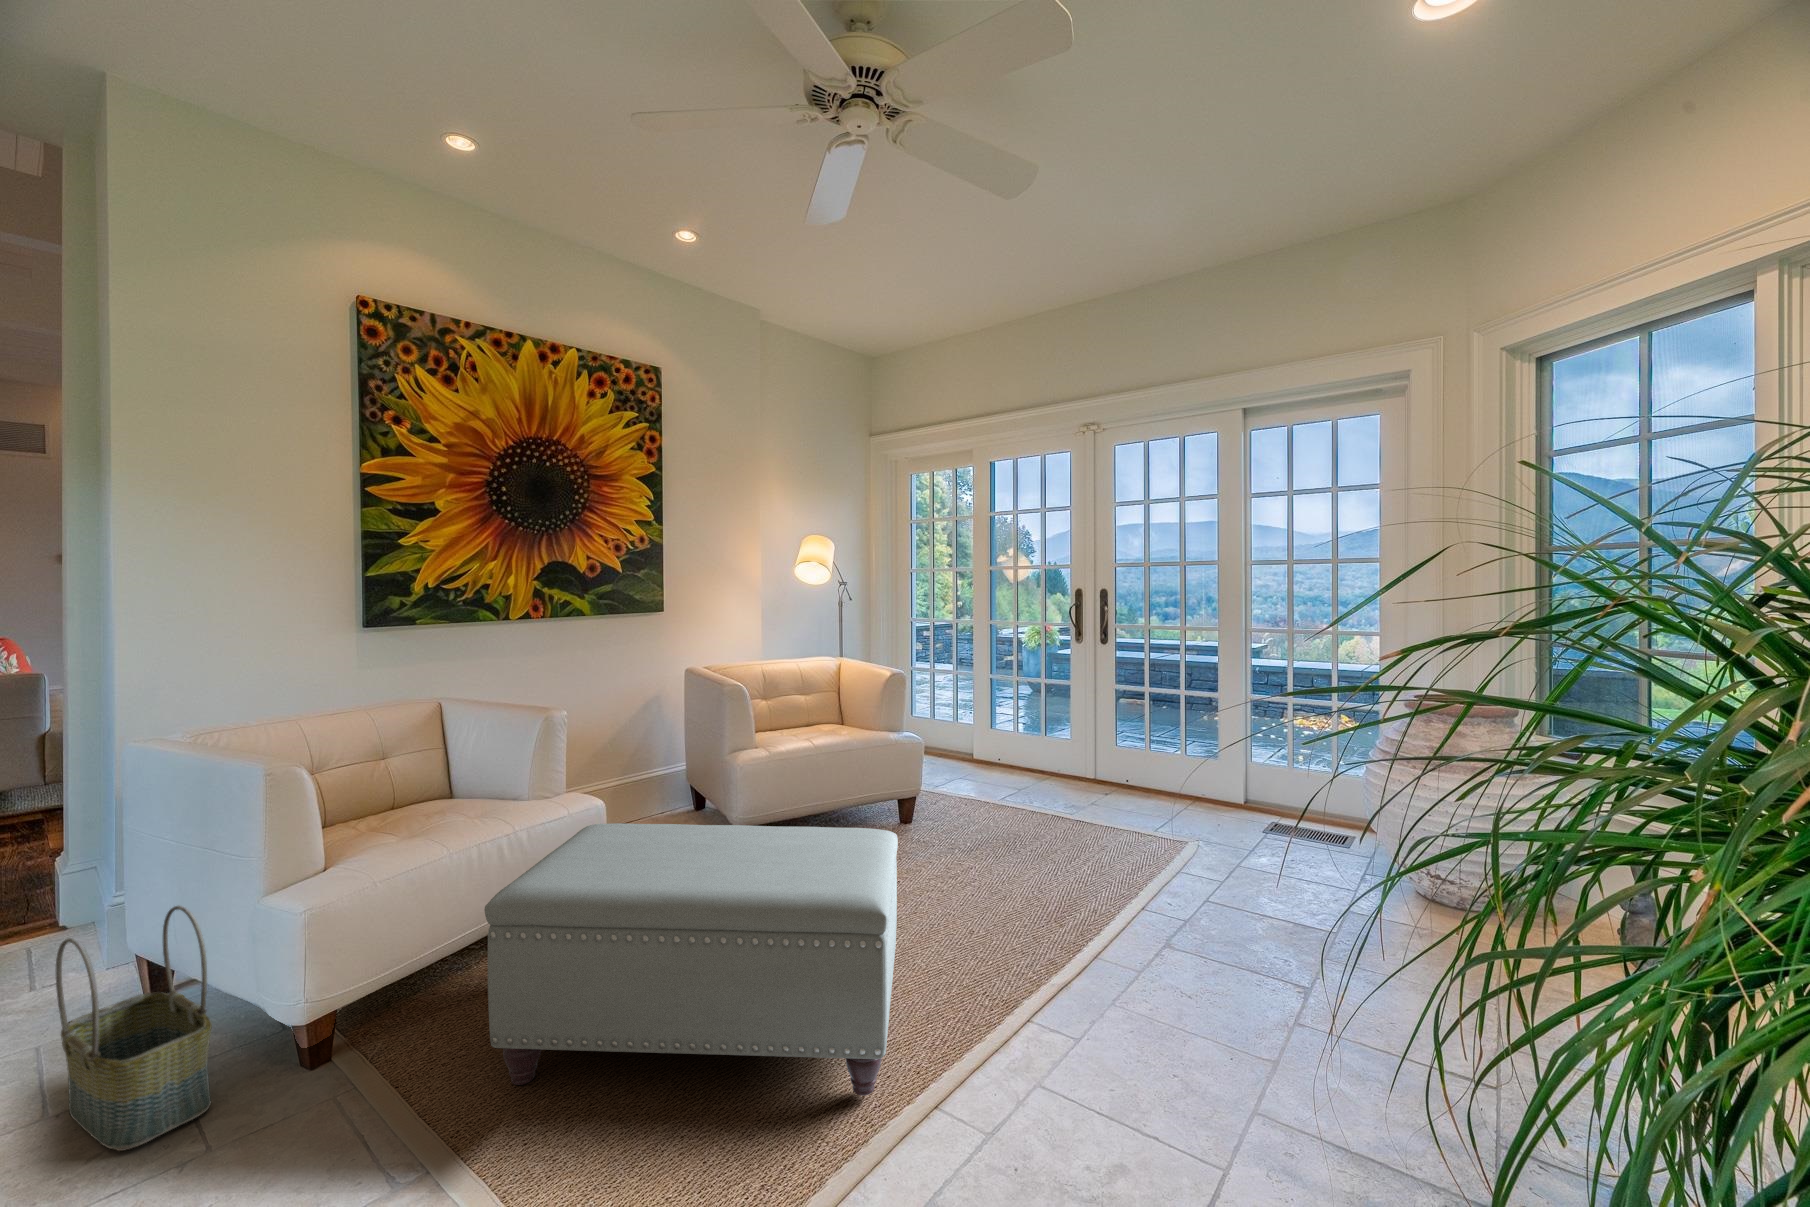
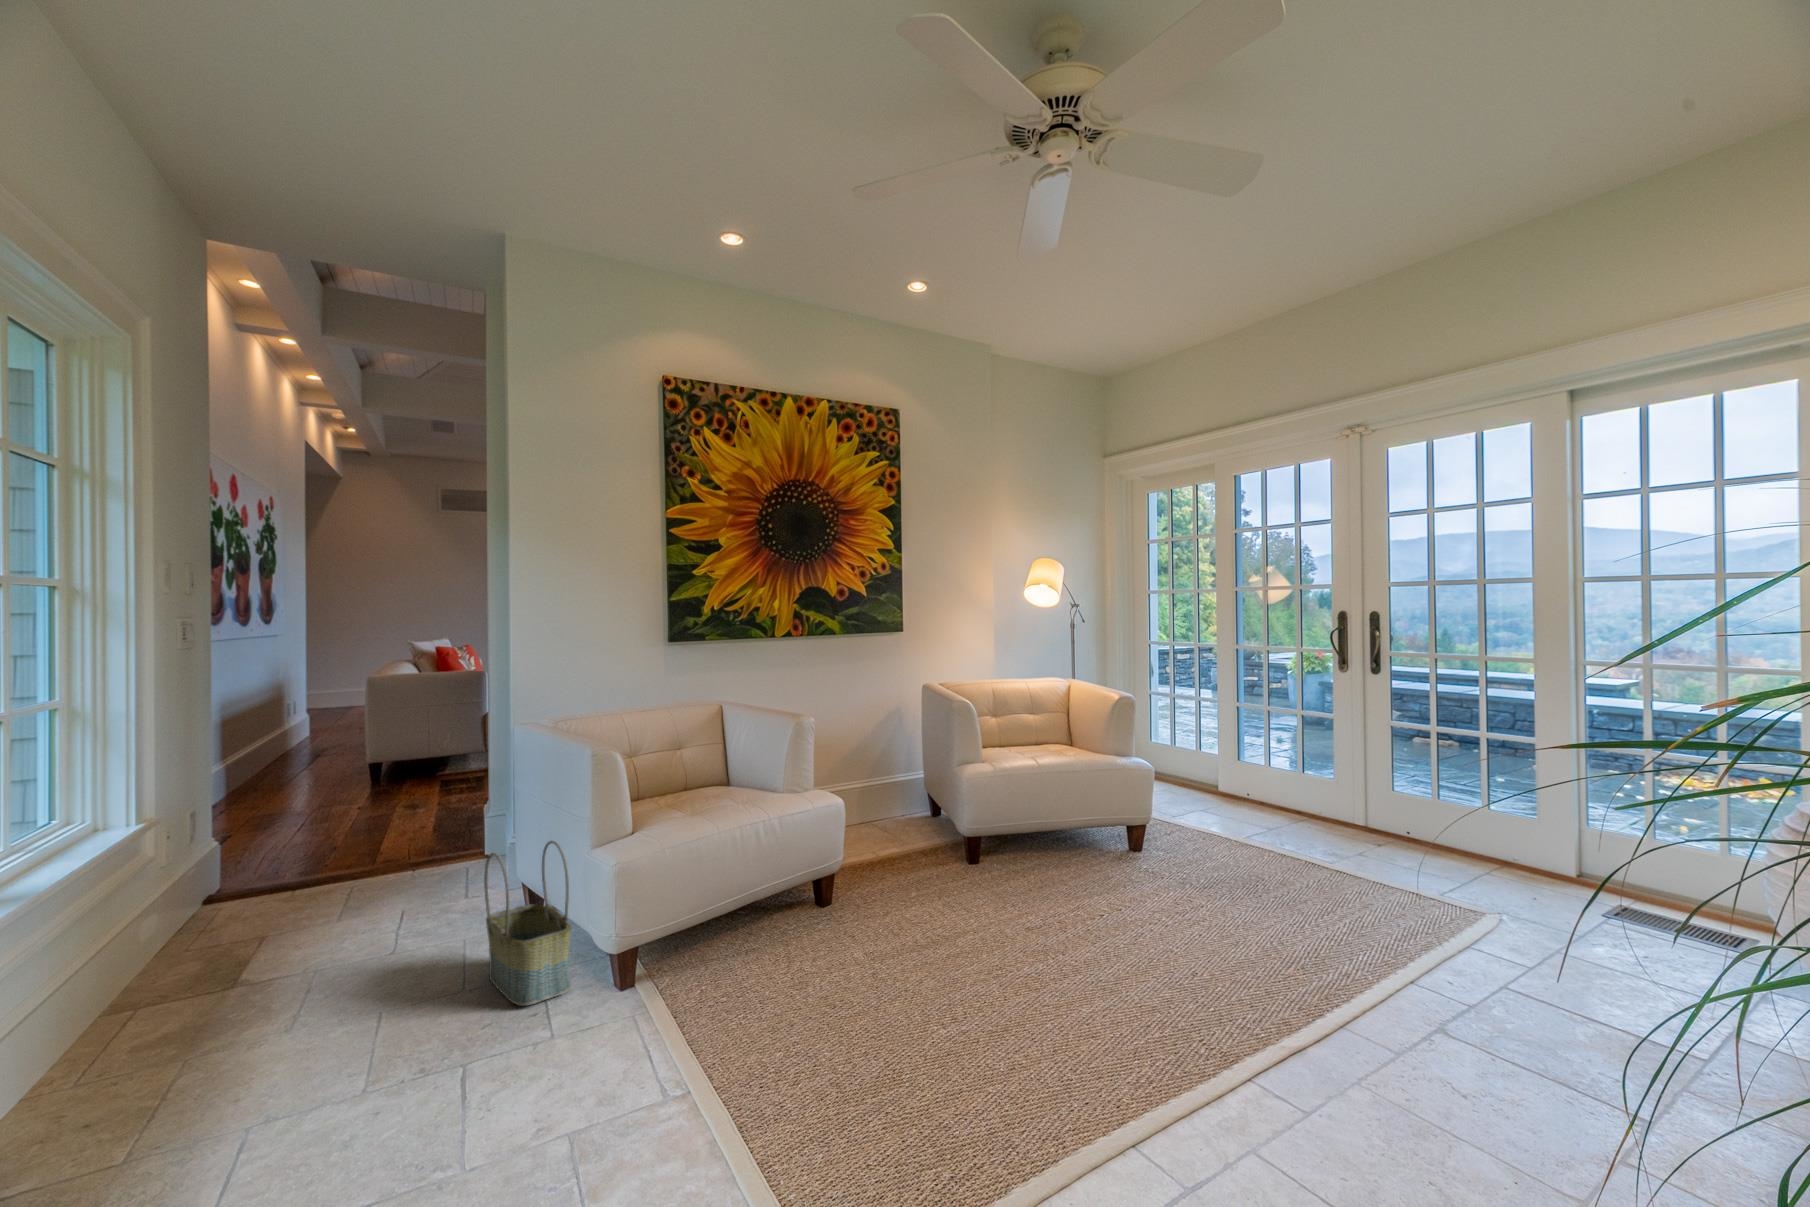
ottoman: present [484,823,898,1096] -> none [749,811,1100,1067]

